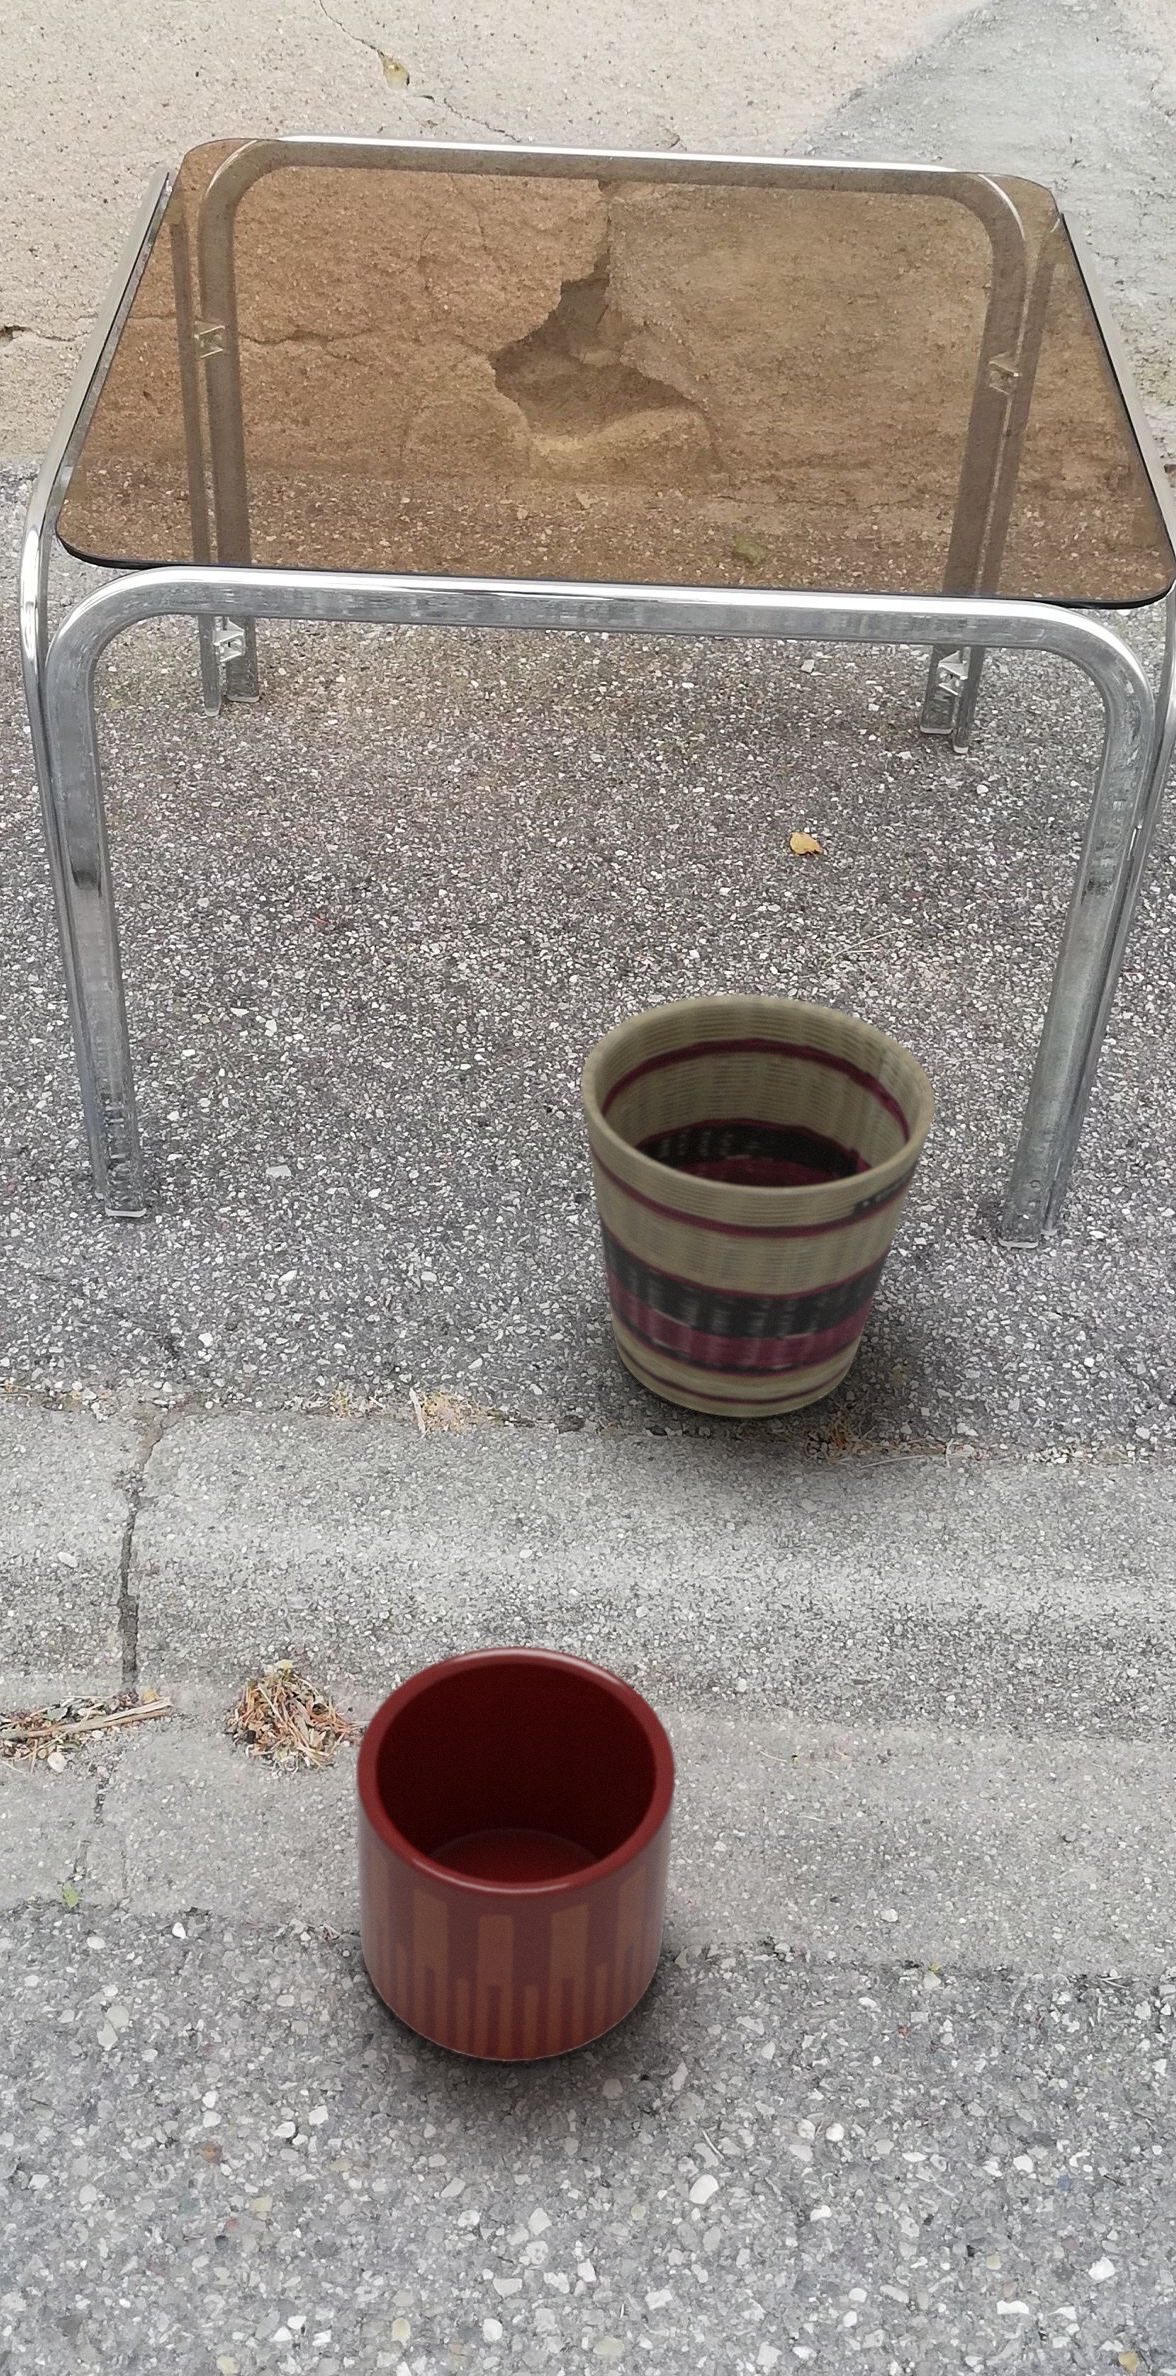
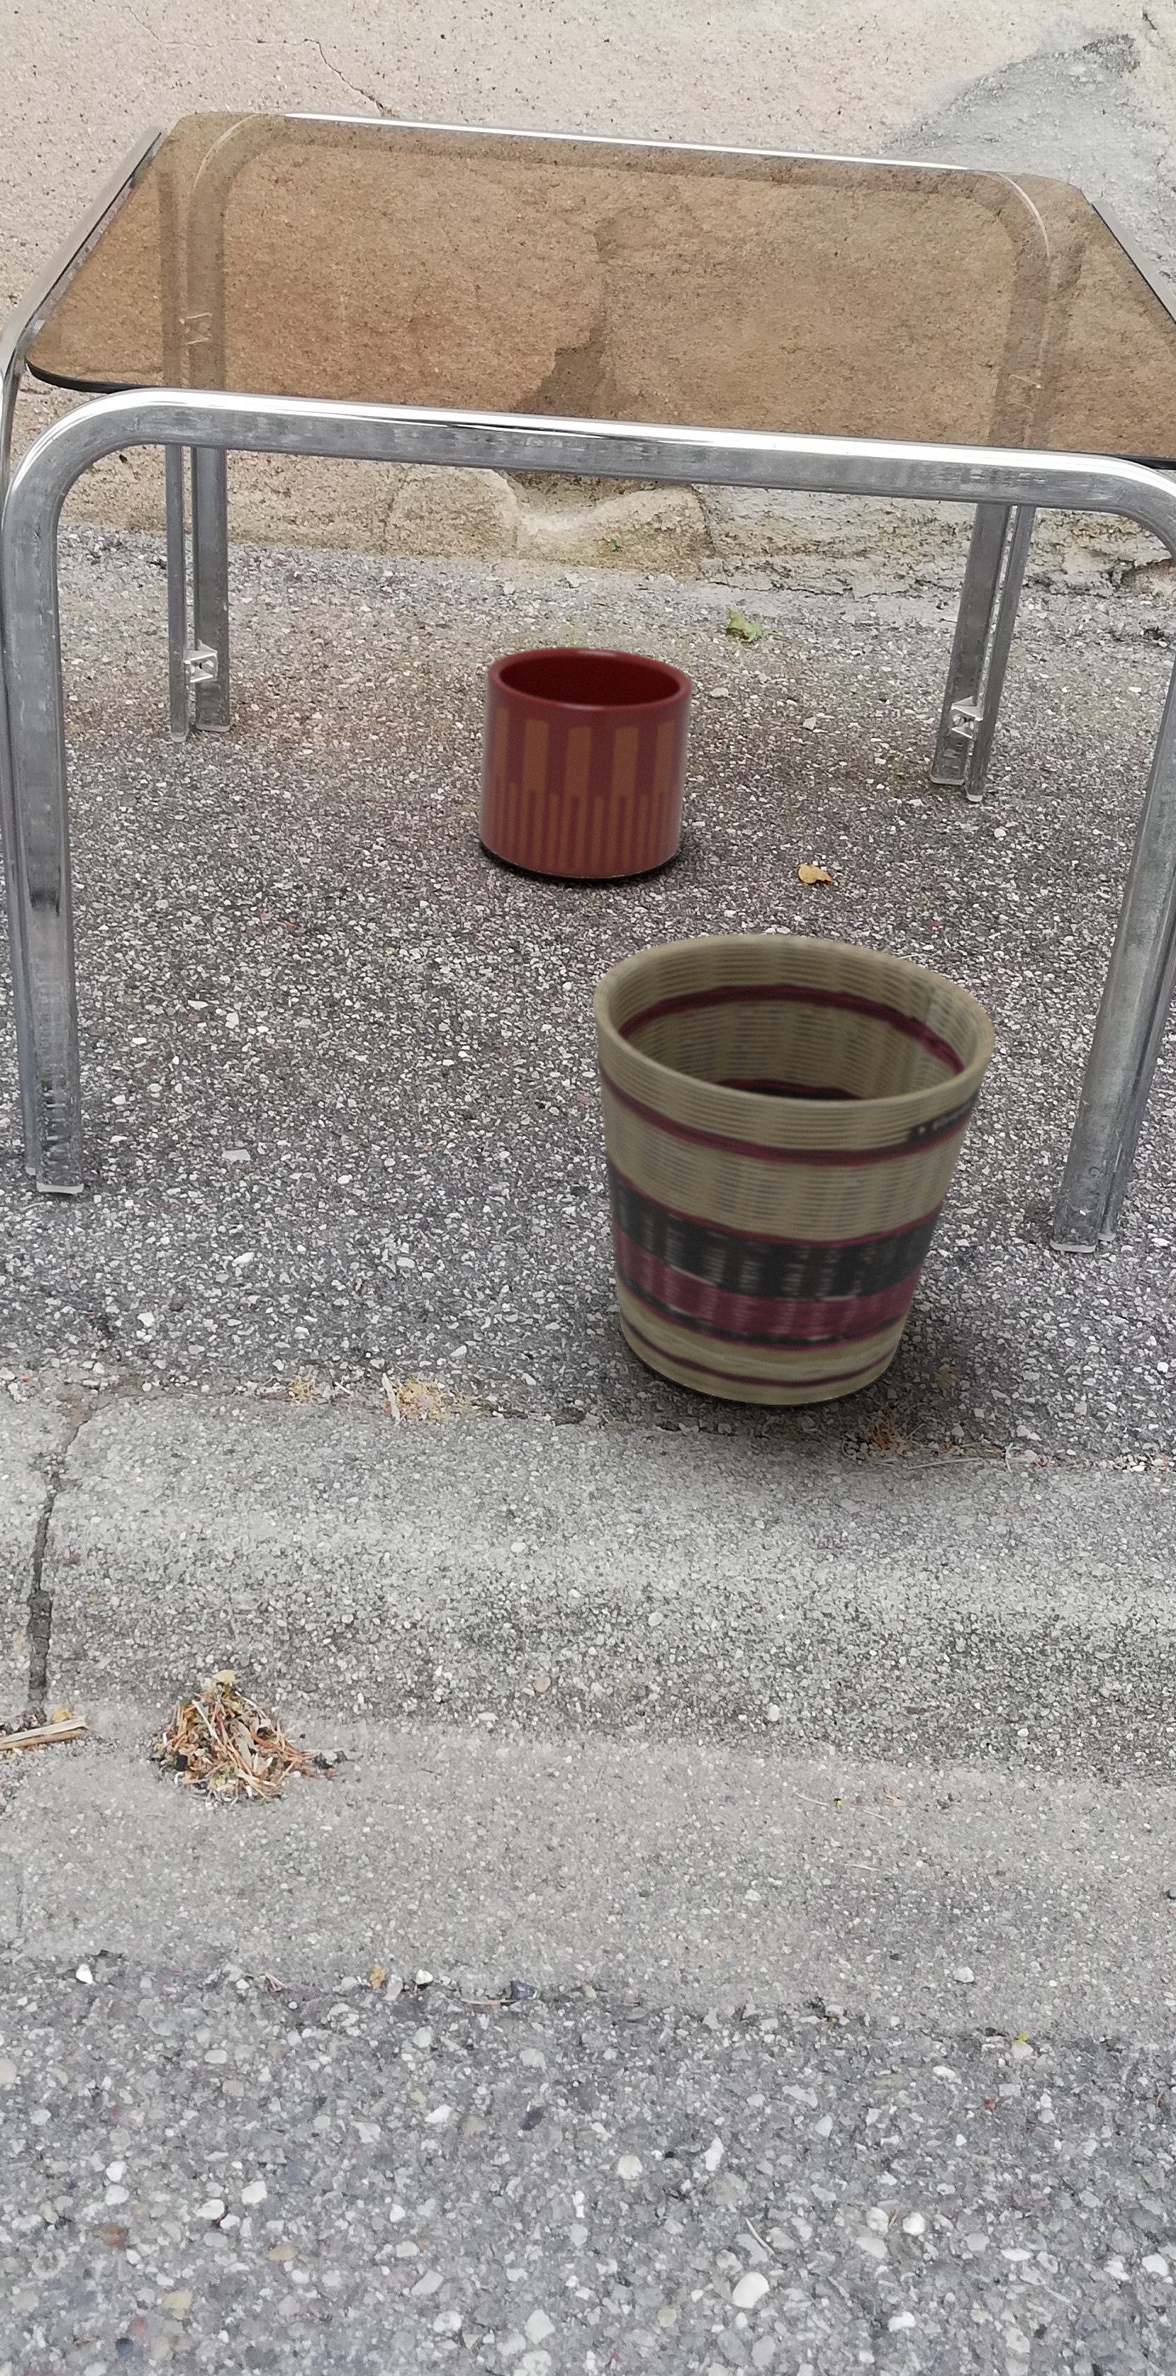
planter: present [356,1646,676,2062] -> present [478,647,693,879]

